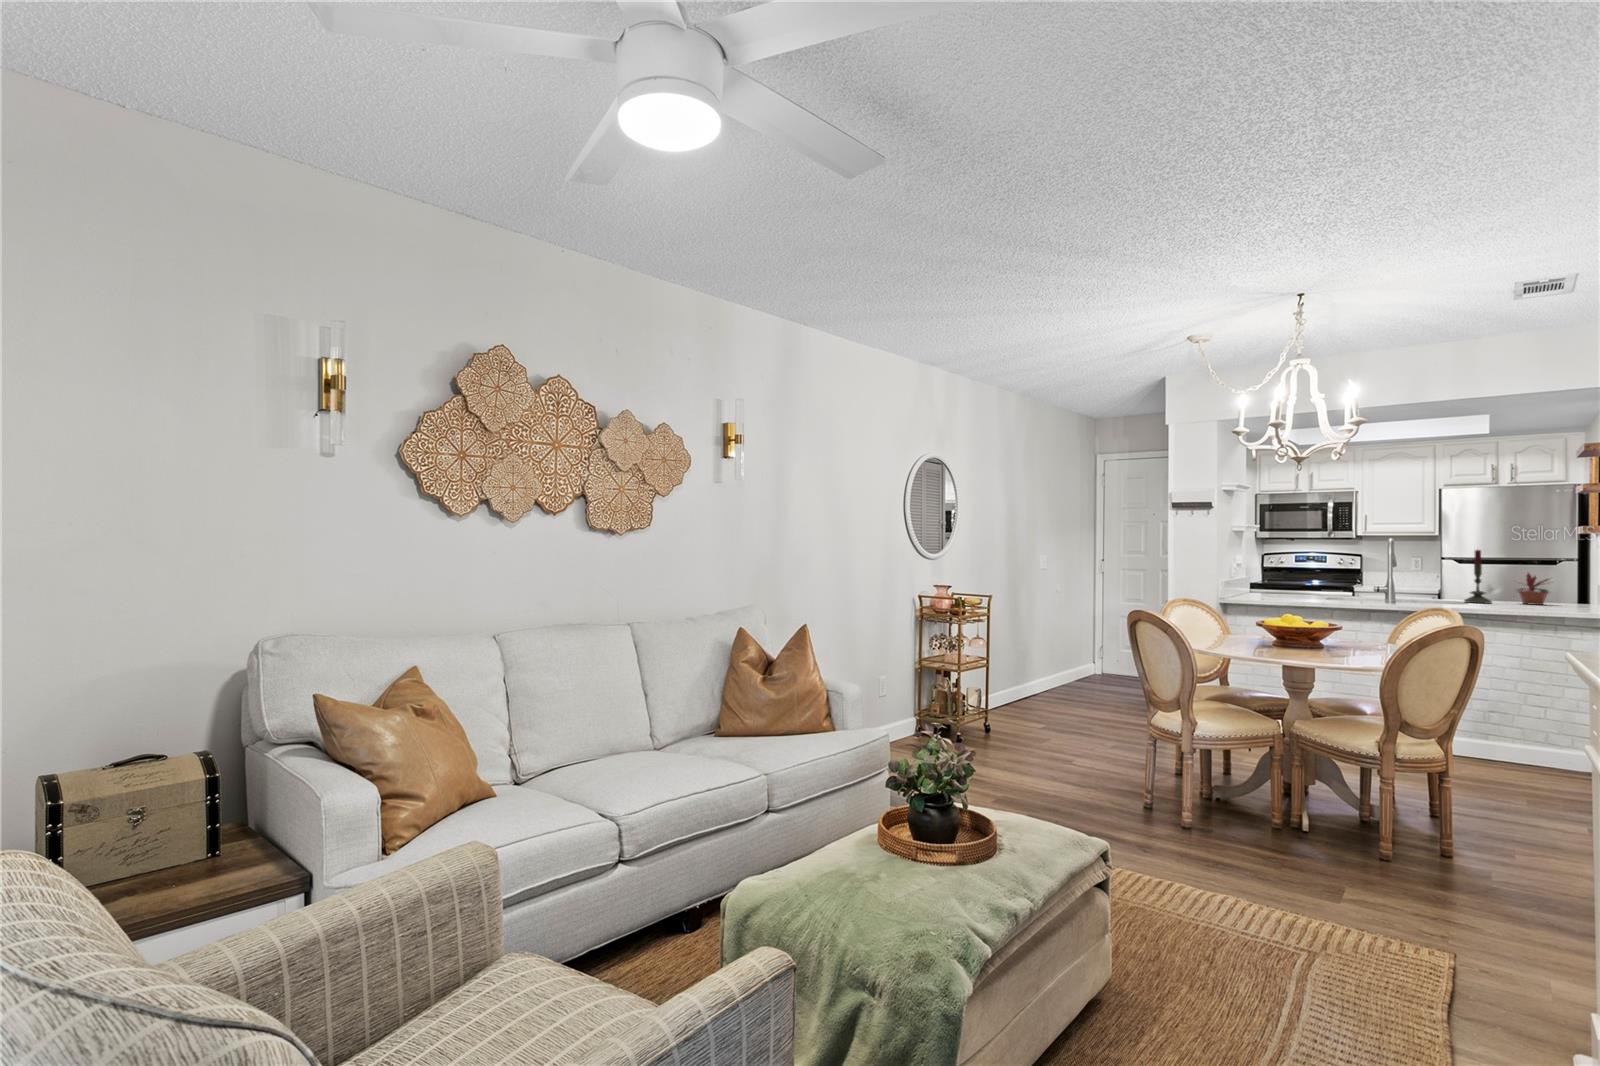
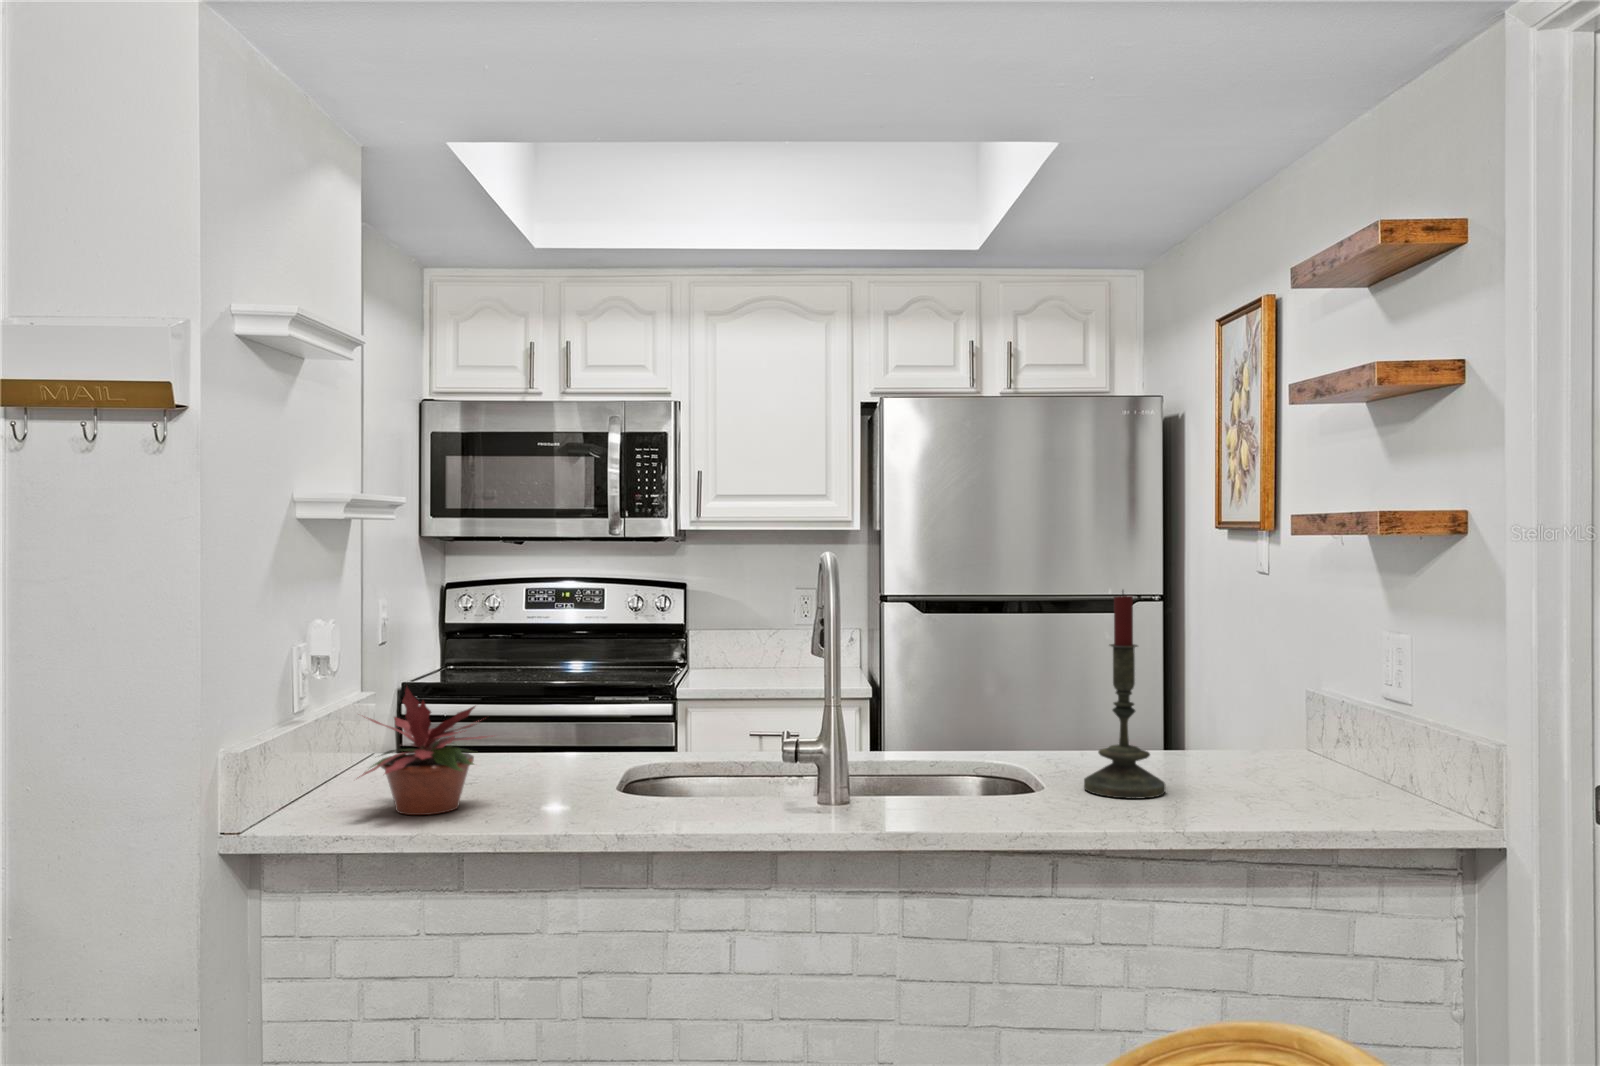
potted plant: present [1517,573,1549,605] -> present [359,687,486,815]

